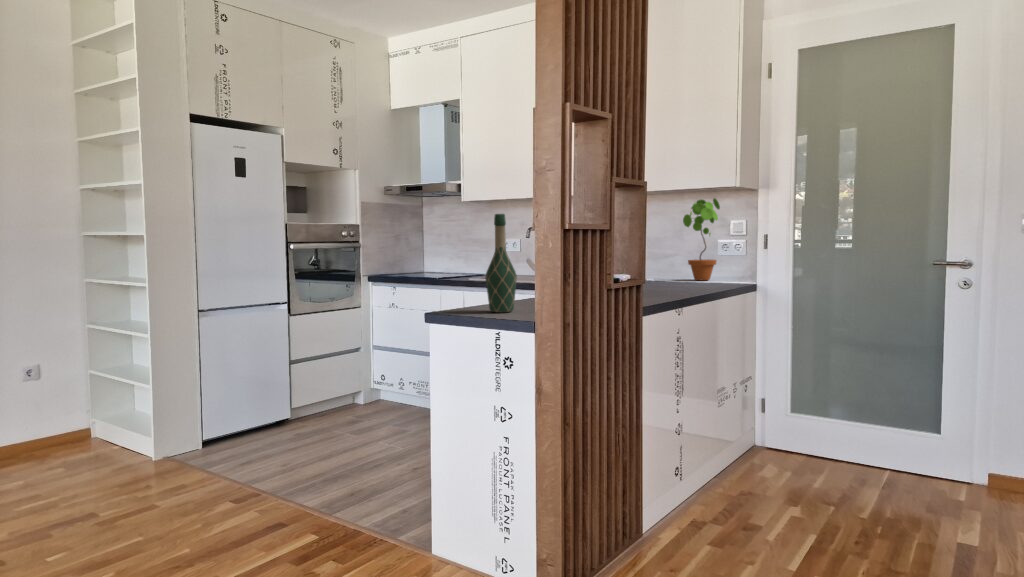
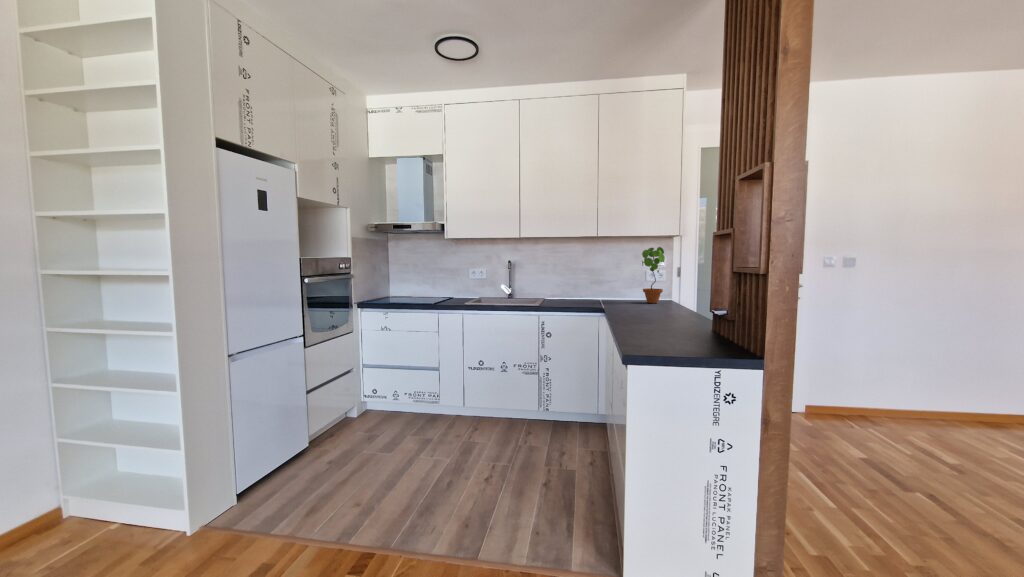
wine bottle: present [486,214,517,312] -> none [677,264,707,352]

